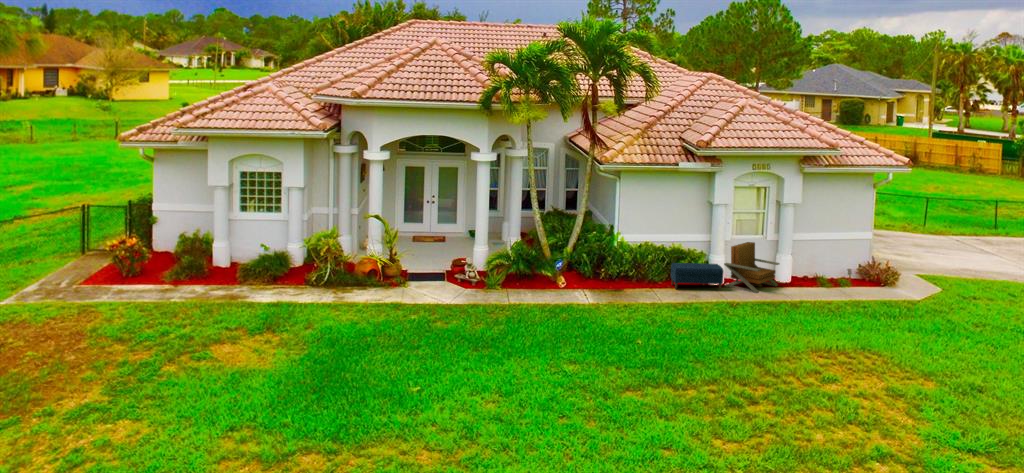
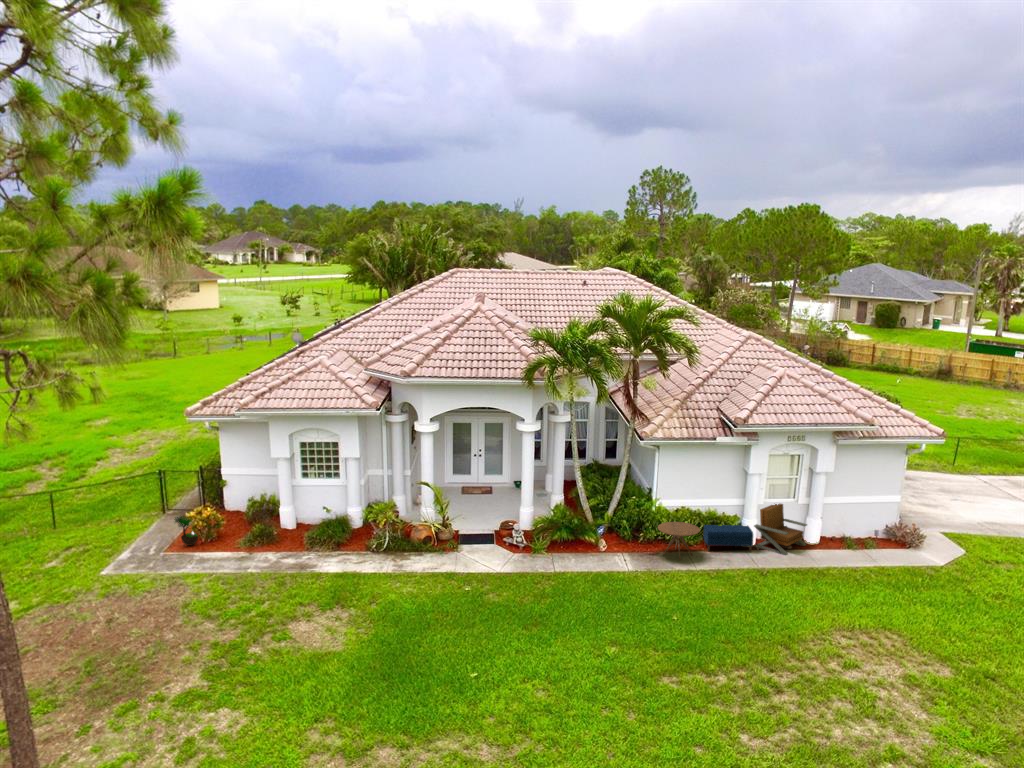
potted tree: none [89,242,118,280] -> present [174,515,198,545]
round table: none [623,258,668,297] -> present [658,522,700,559]

